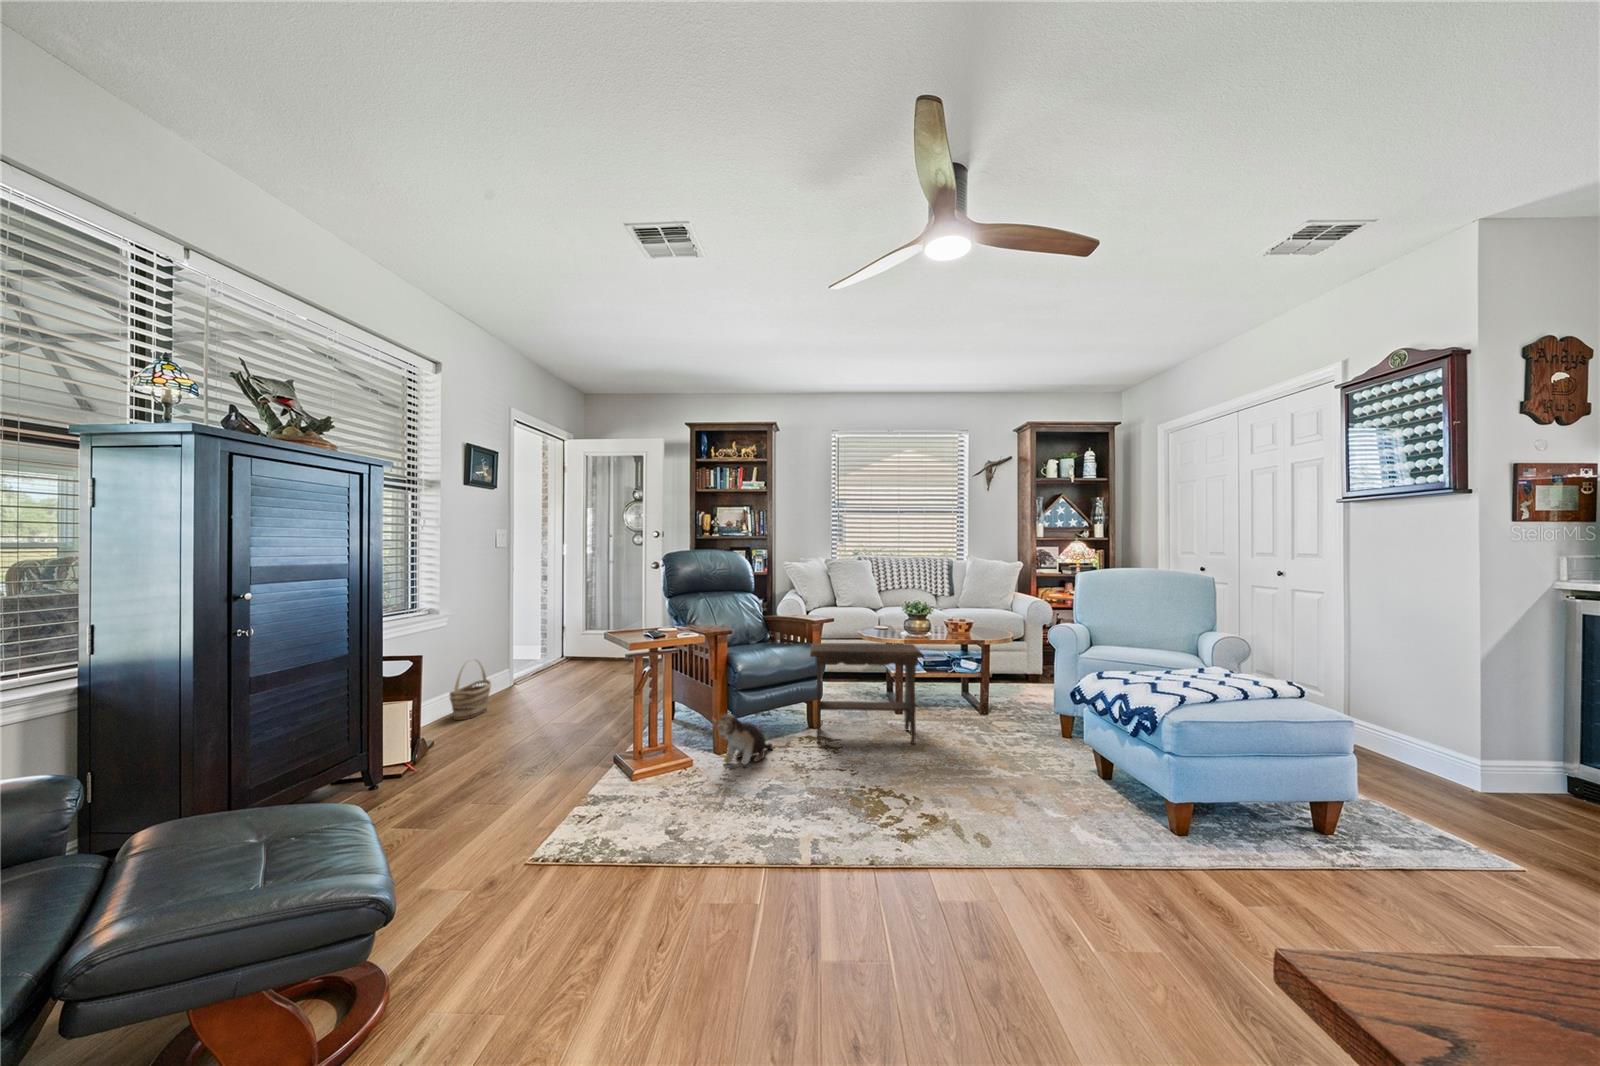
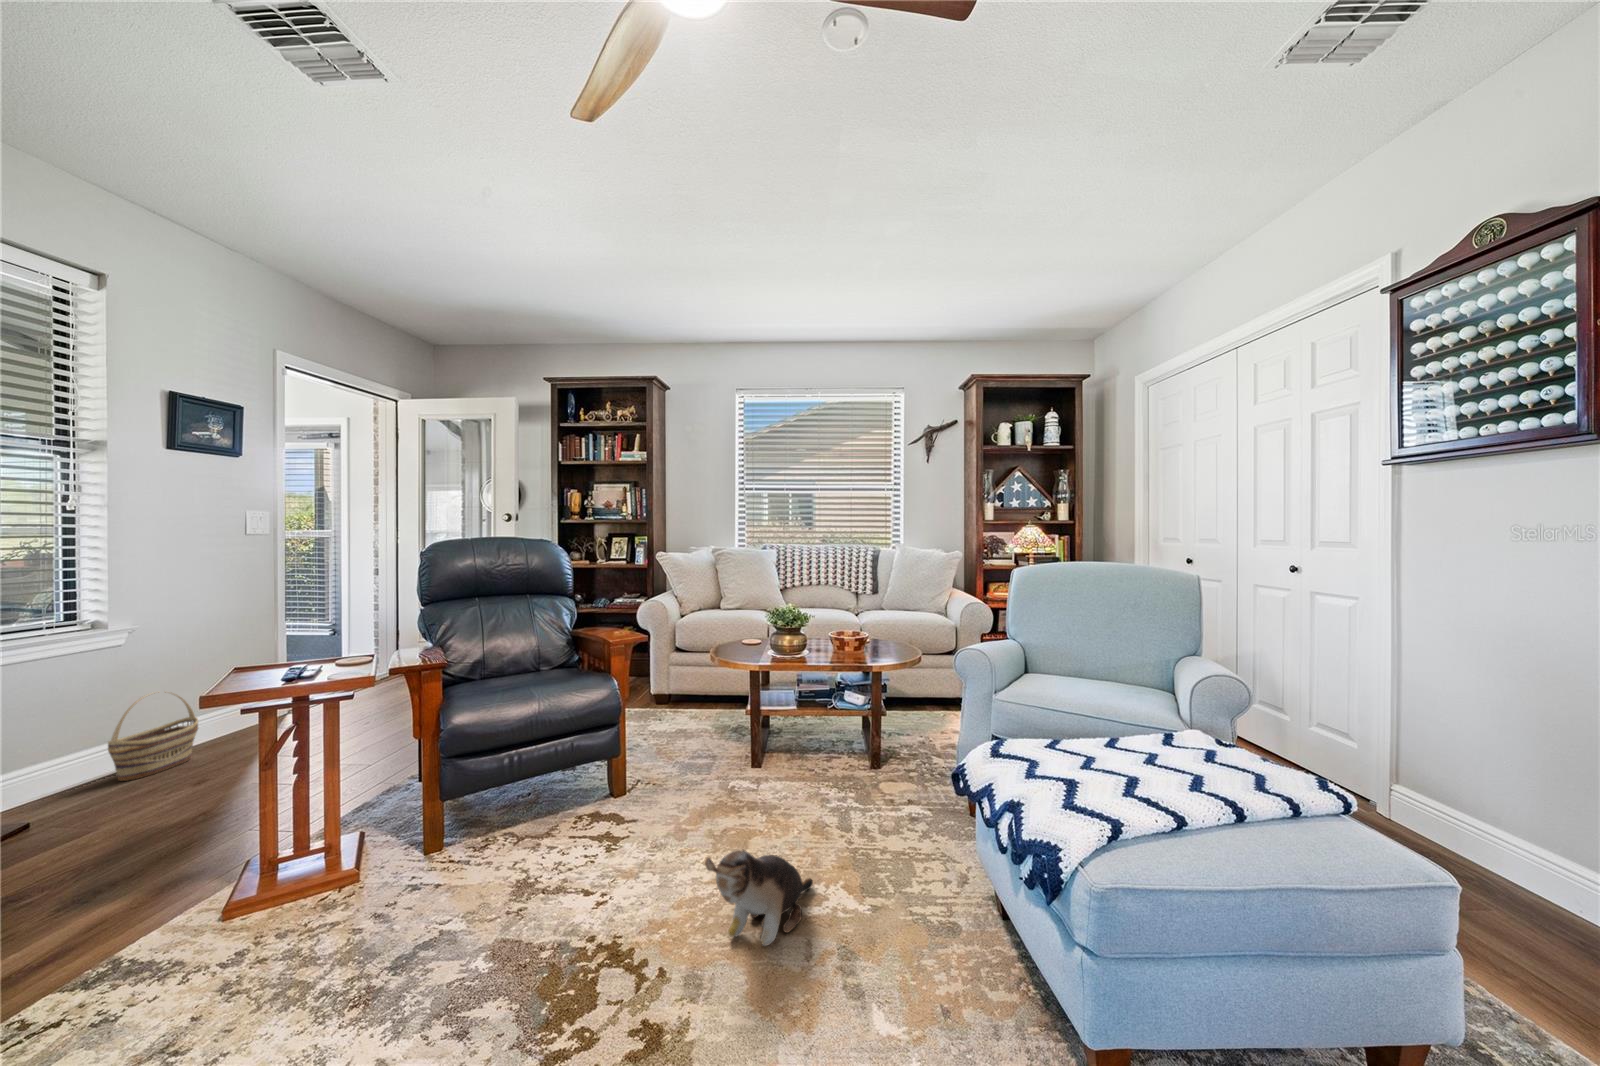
footstool: present [810,643,924,744] -> none [580,673,760,831]
plush toy: present [712,714,772,765] -> present [705,850,813,946]

